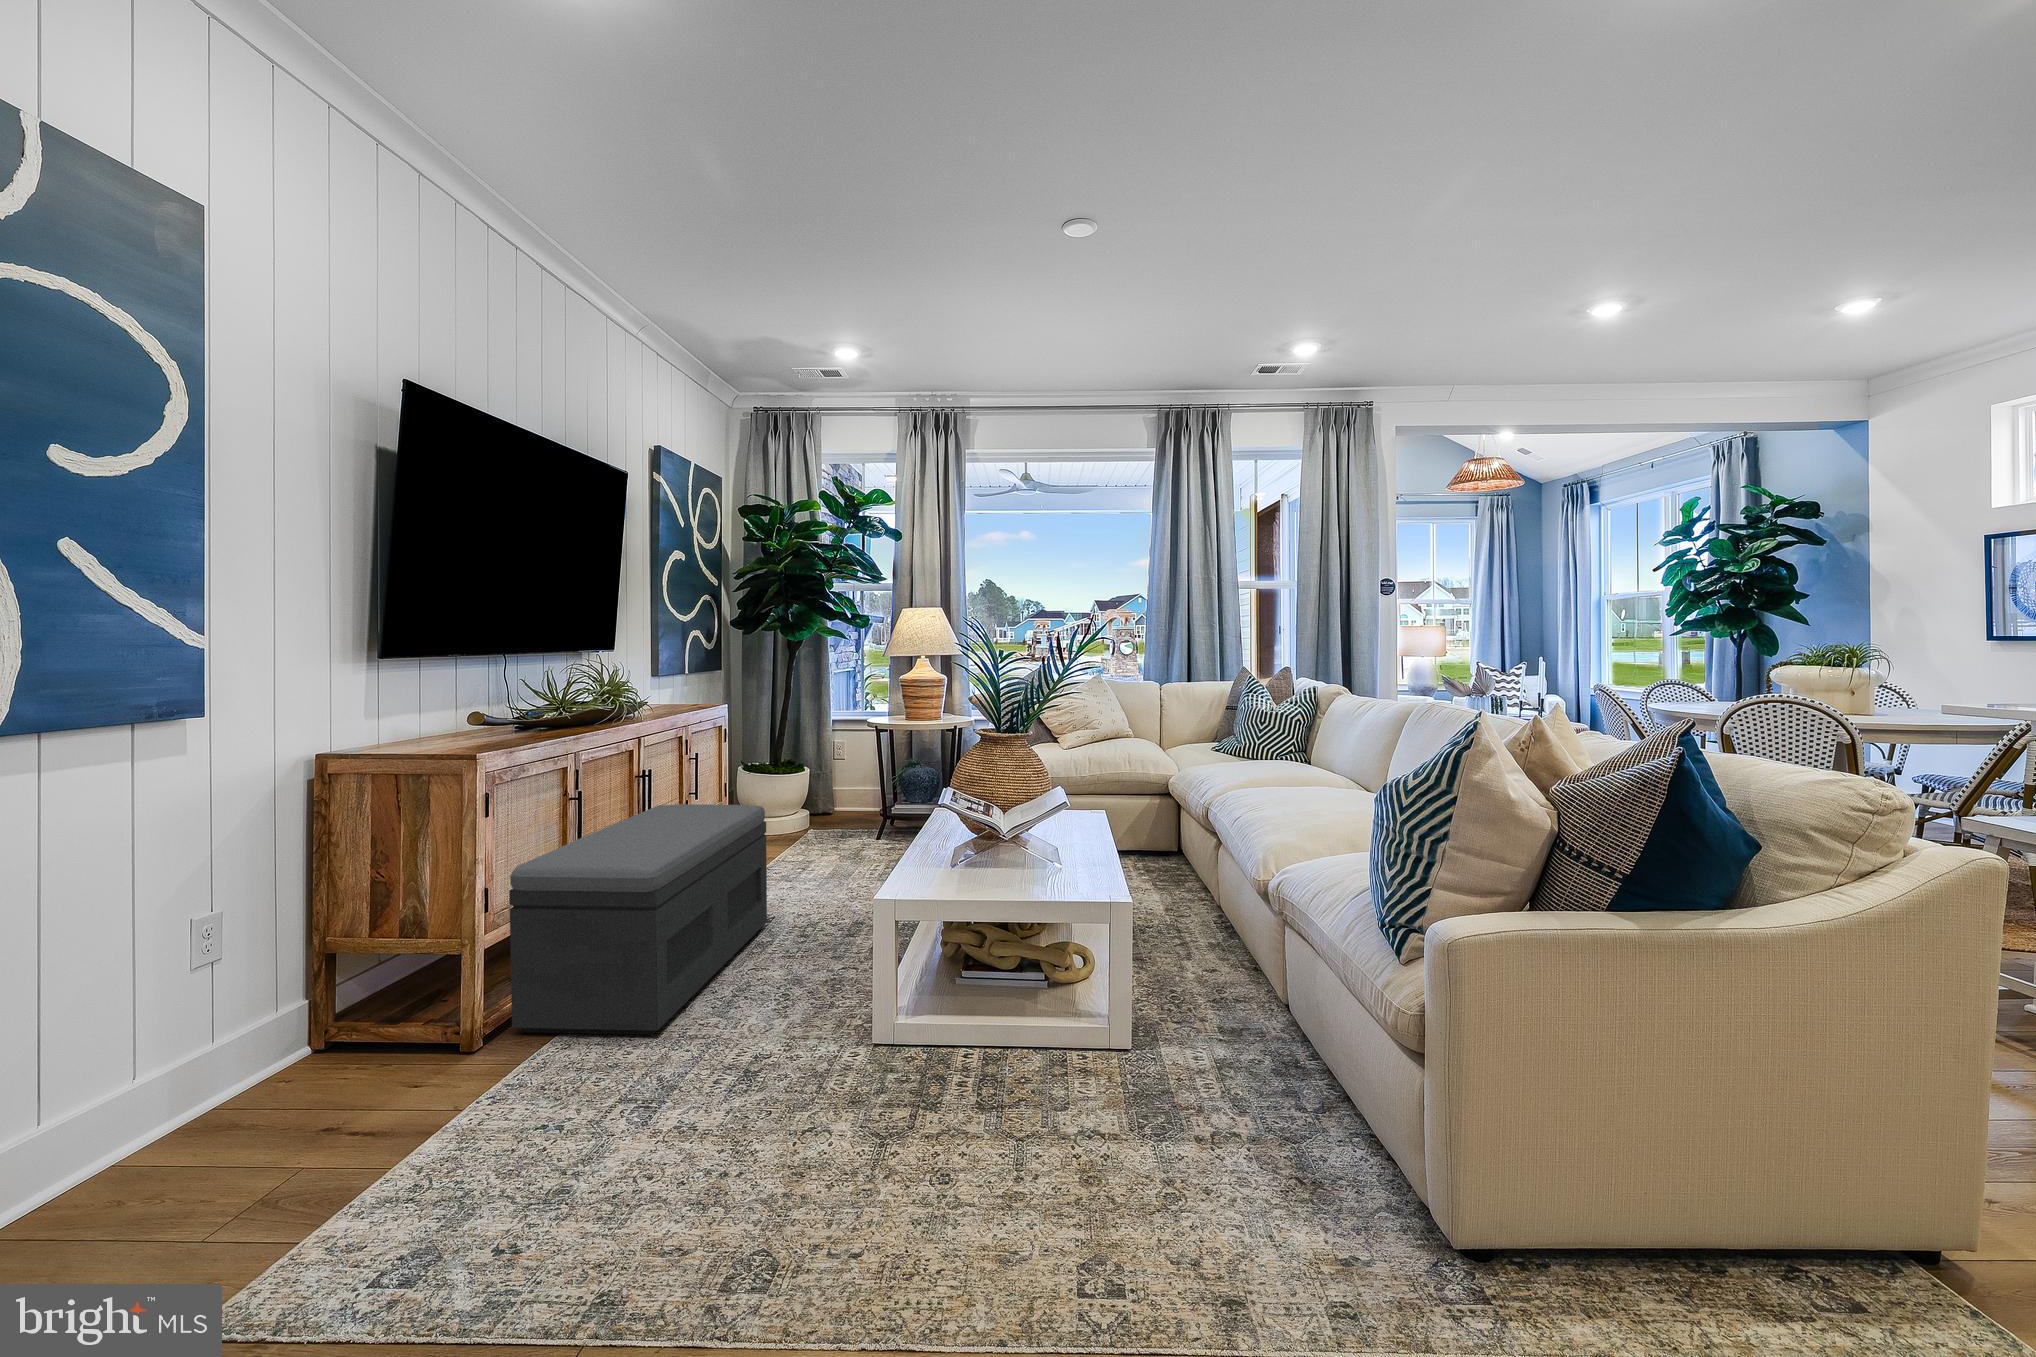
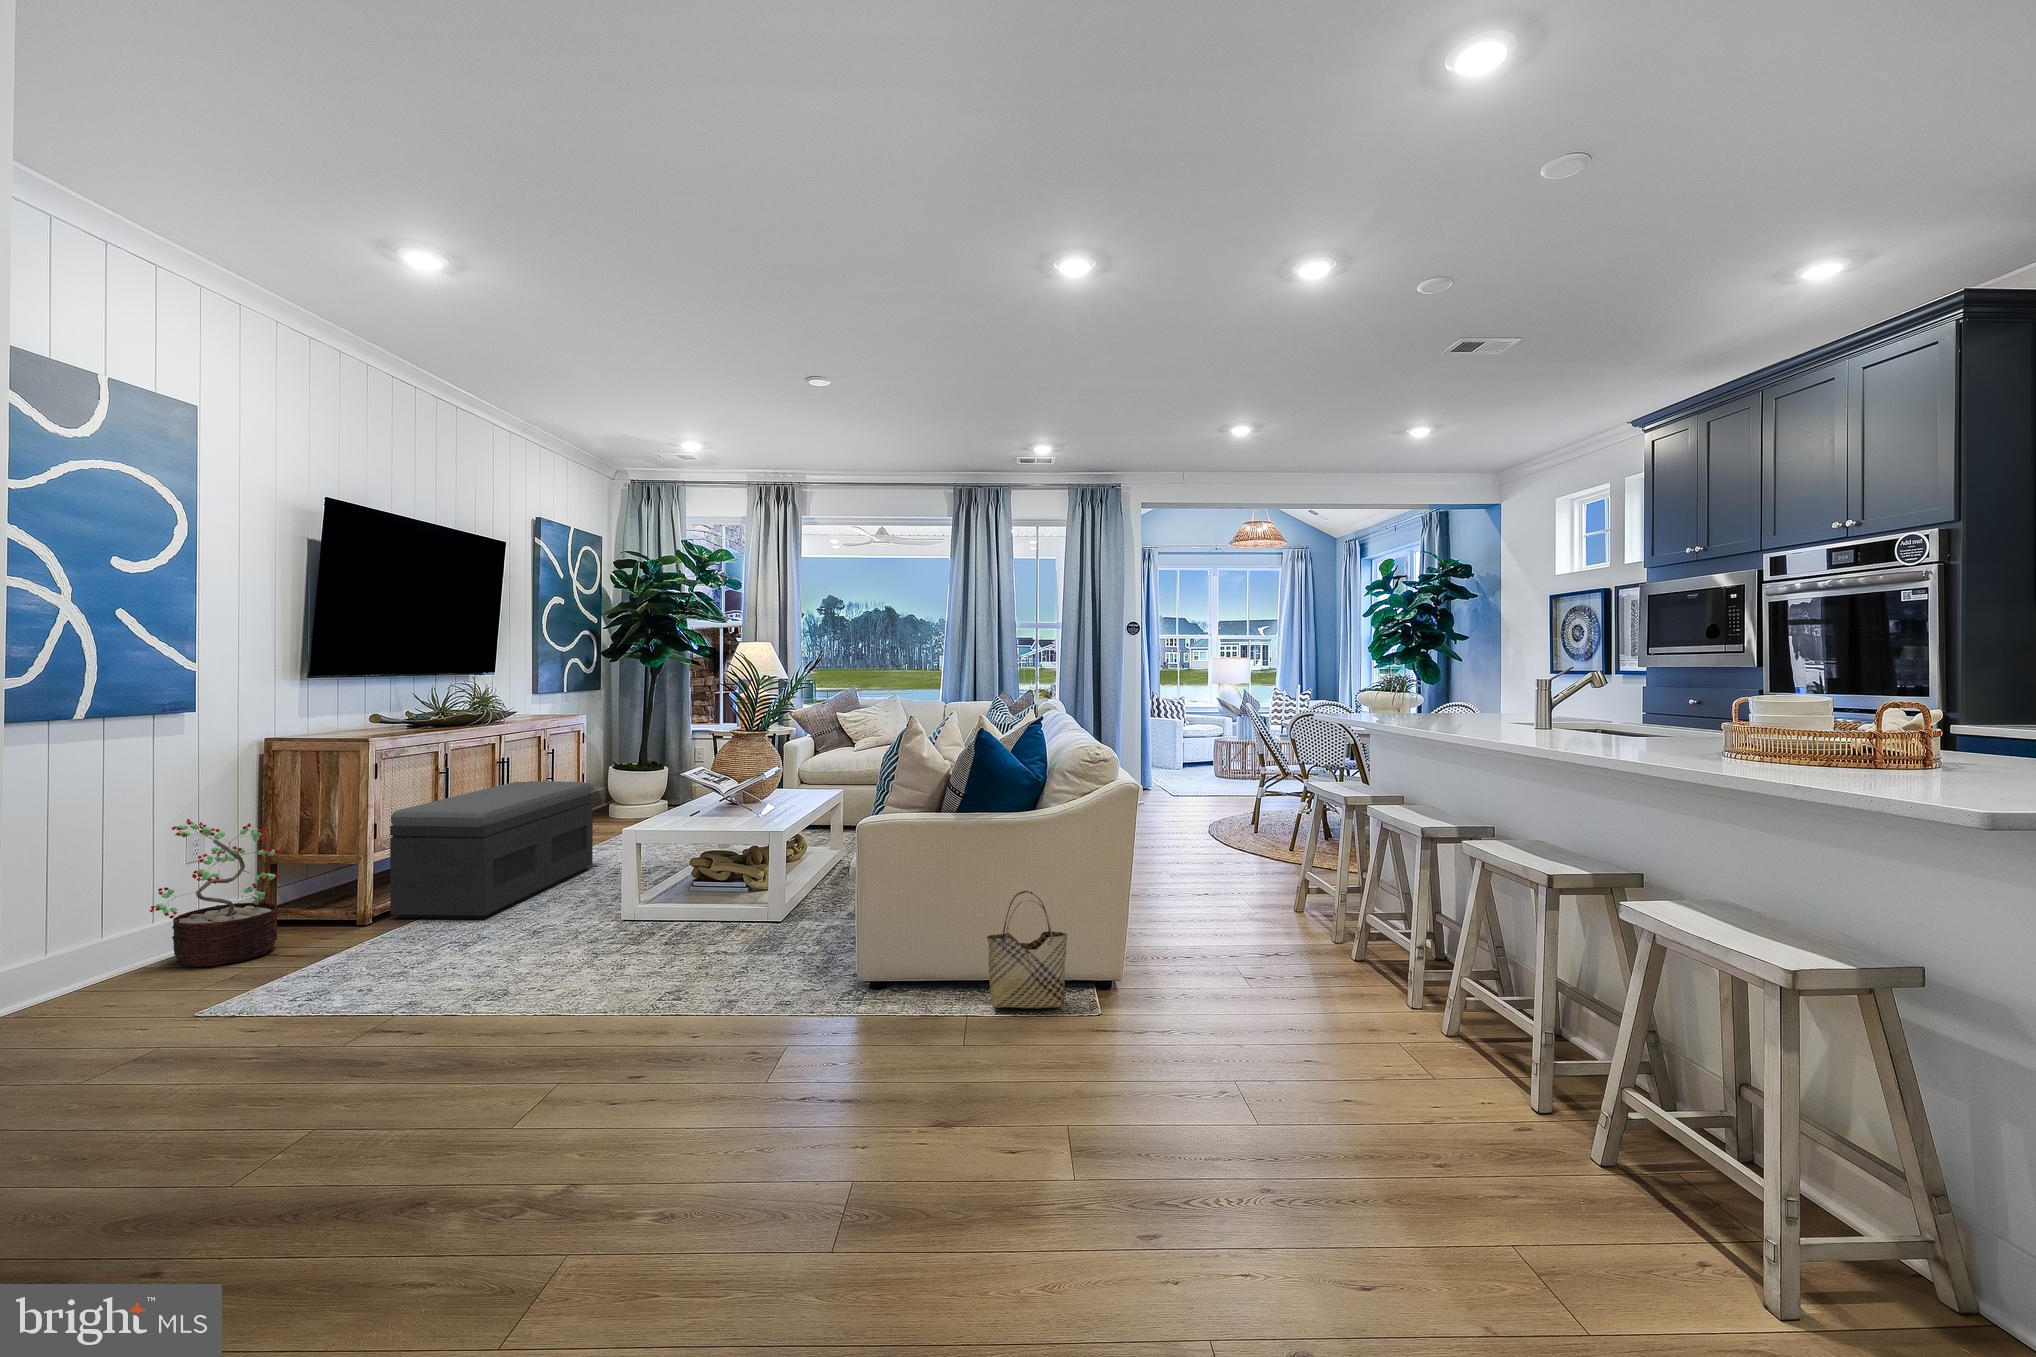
decorative plant: none [131,899,352,1157] -> present [149,819,280,967]
woven basket: none [1712,1059,1885,1305] -> present [987,891,1067,1008]

